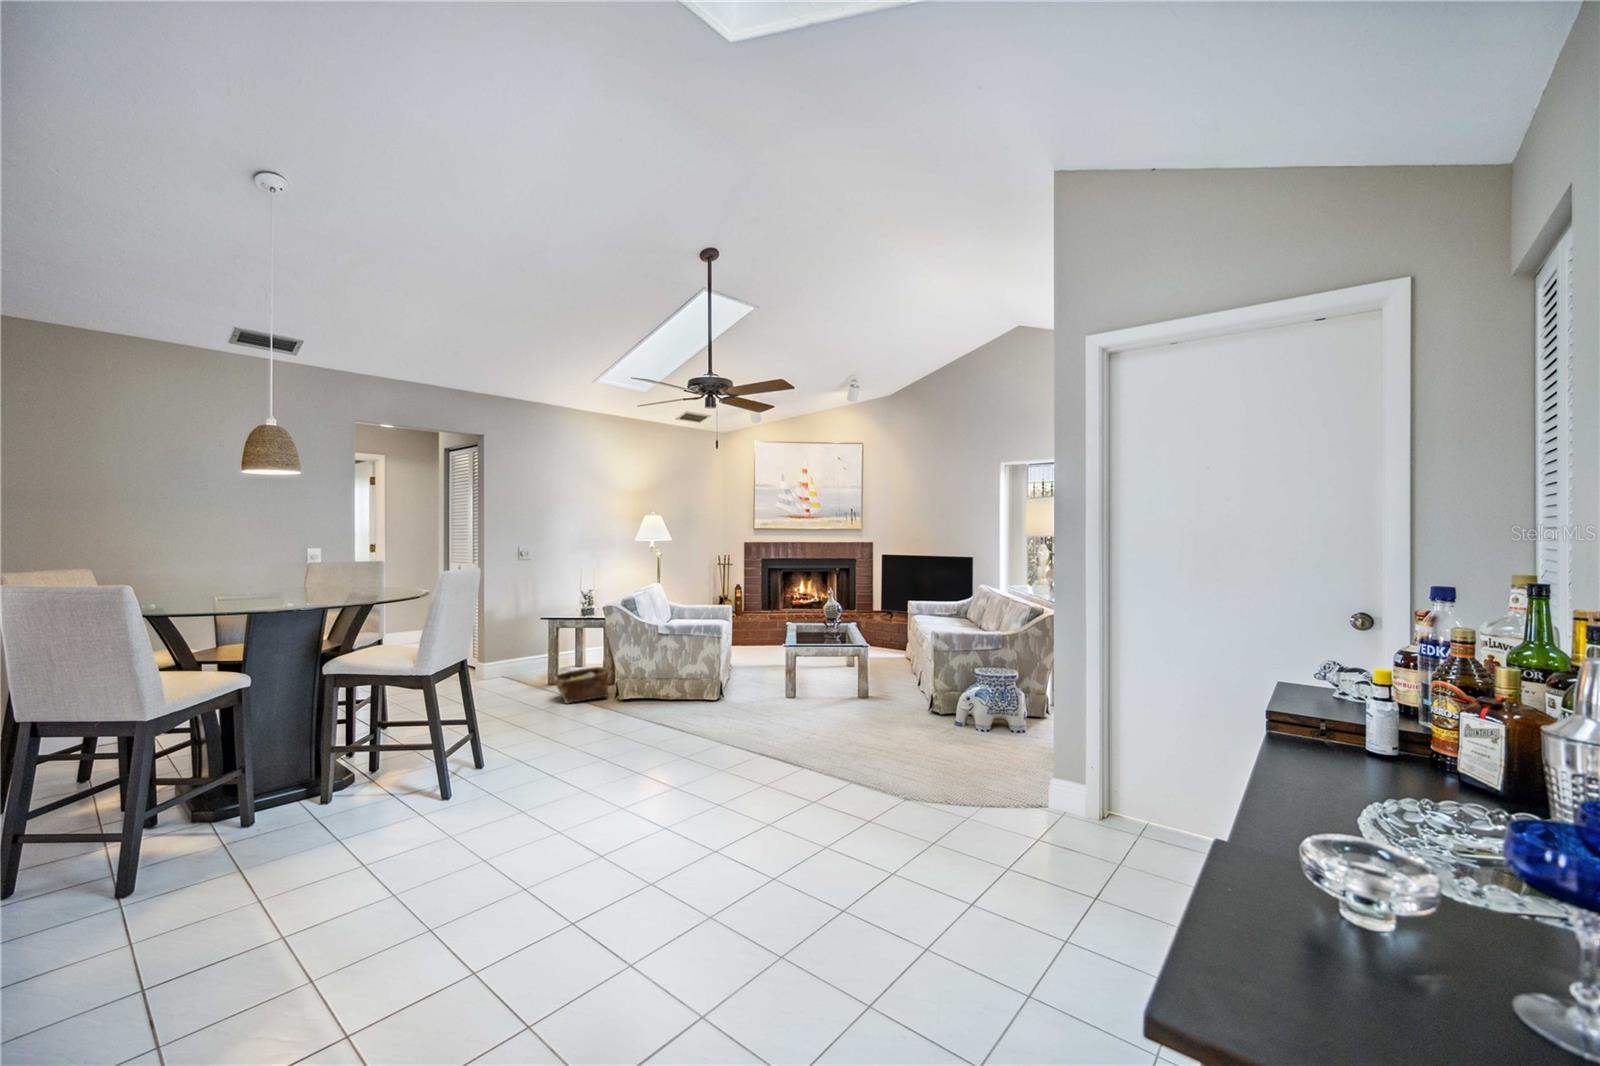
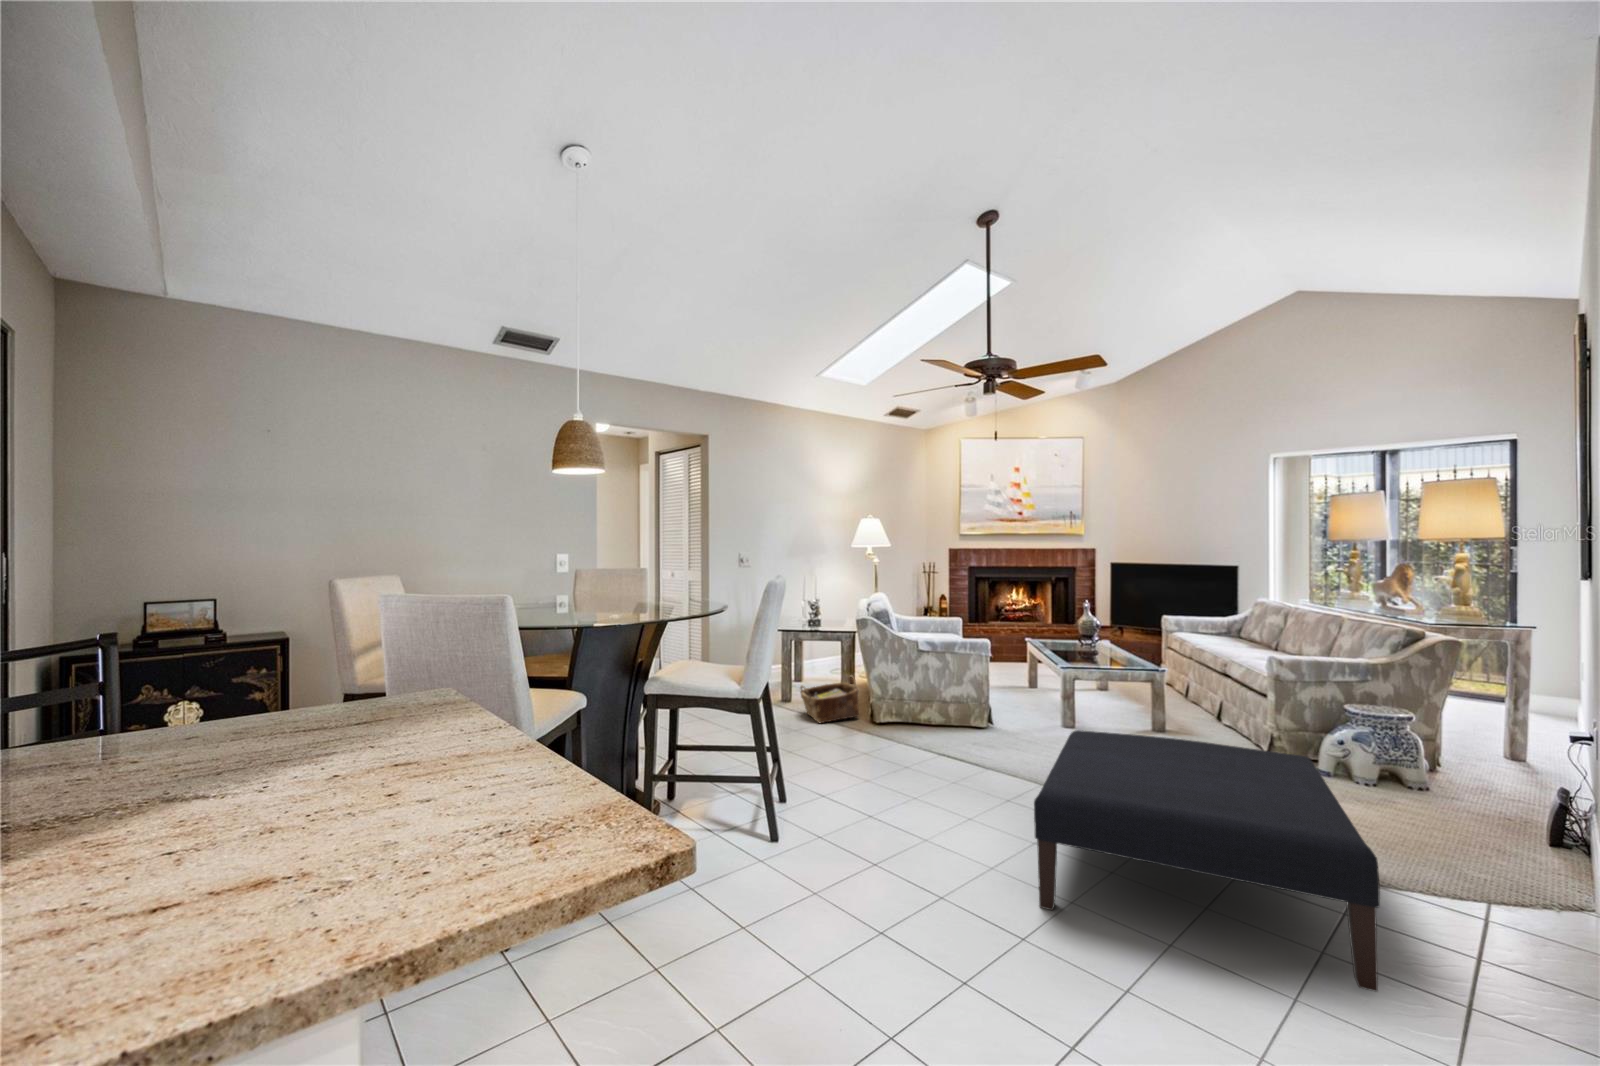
ottoman: none [630,692,883,855] -> present [1034,730,1380,992]

